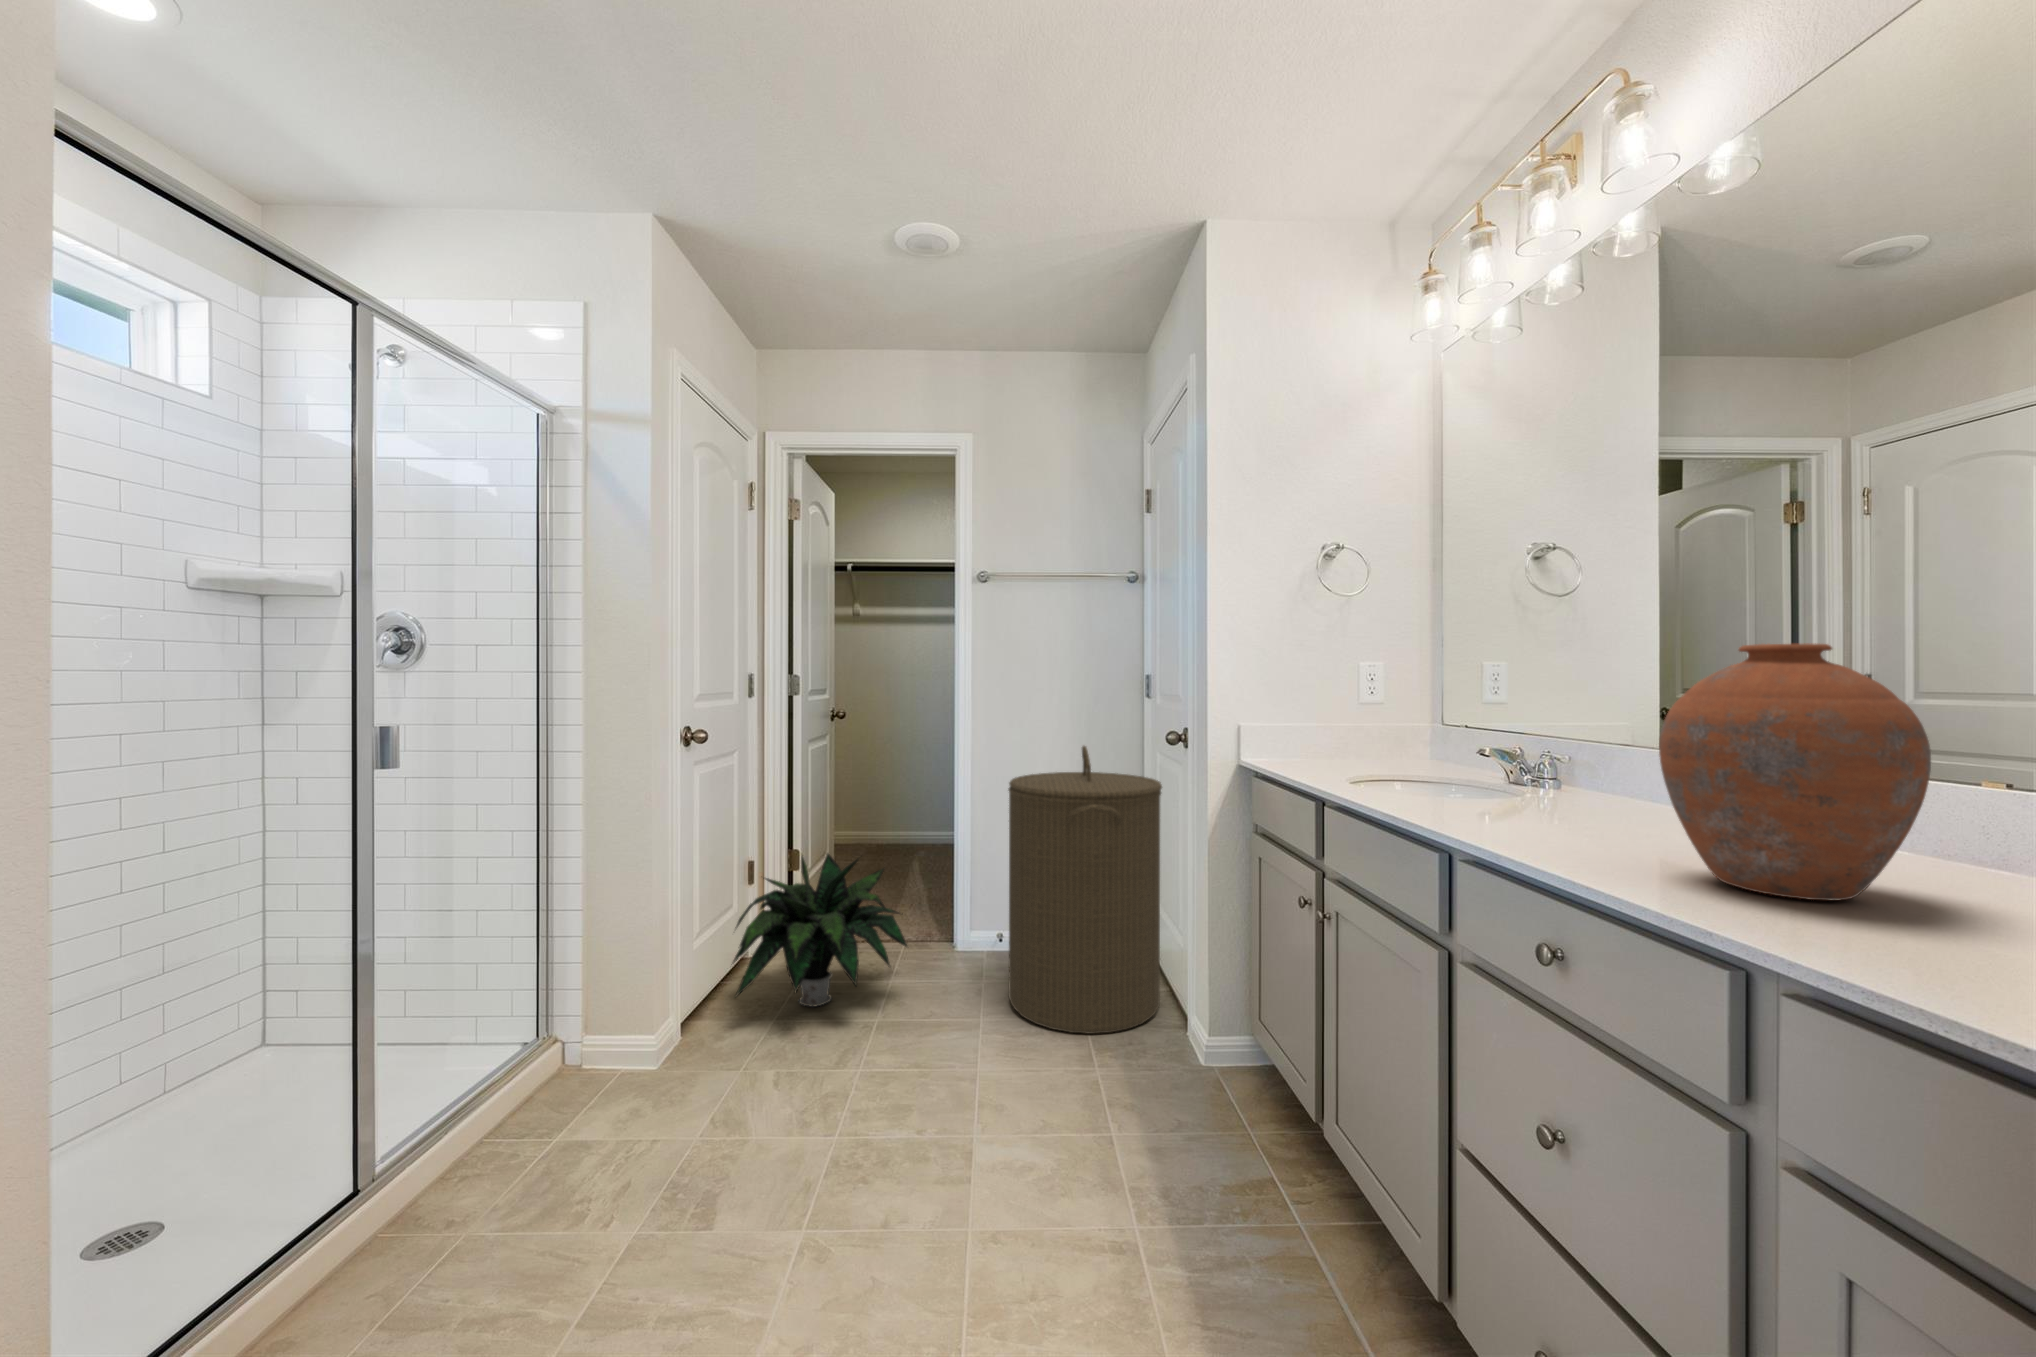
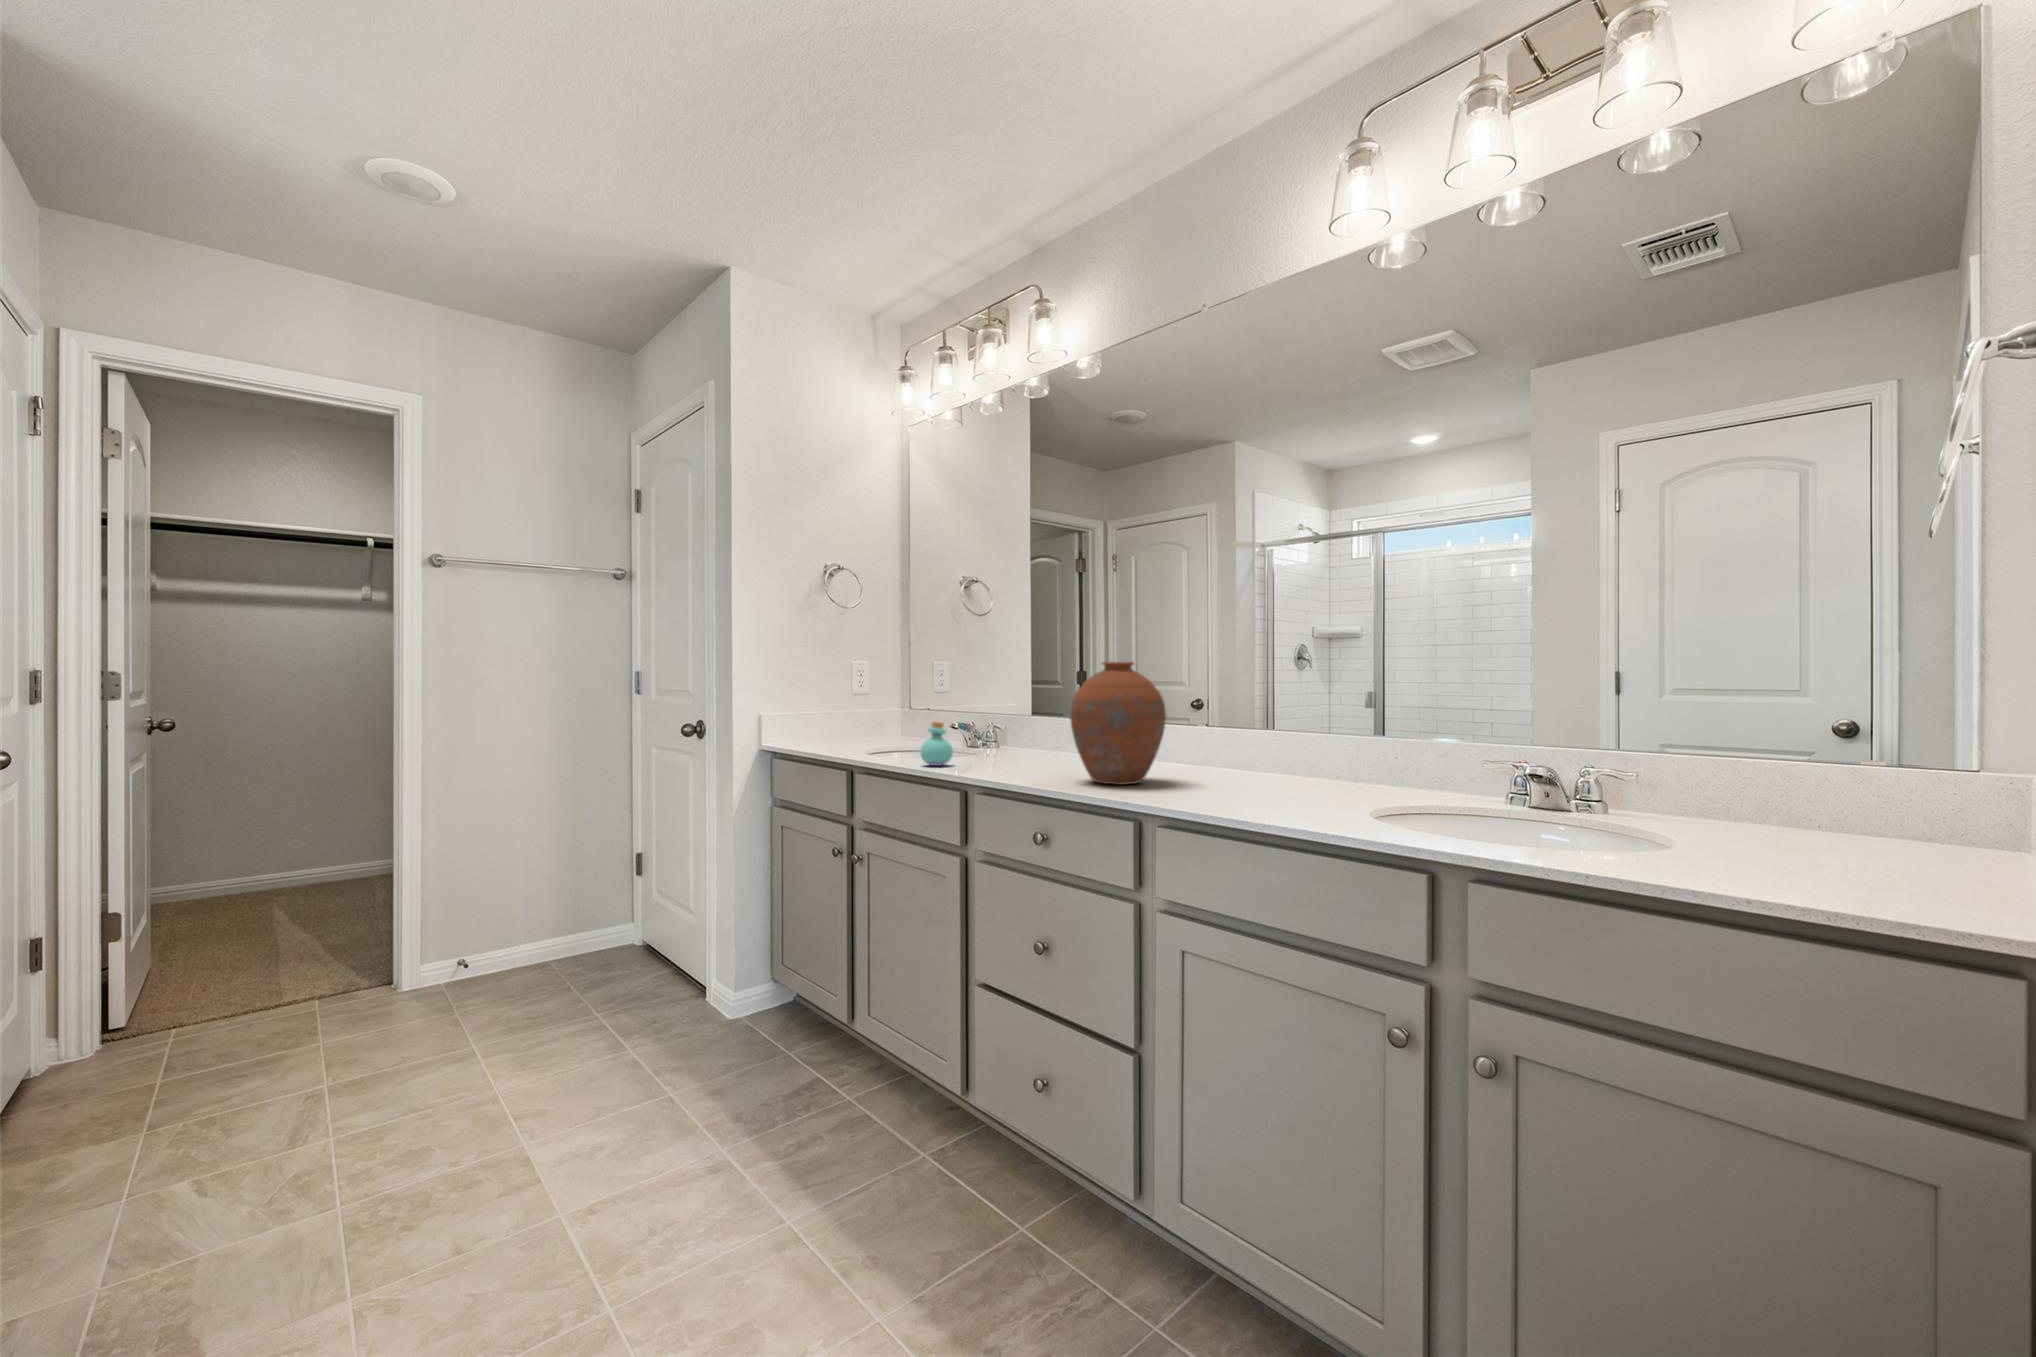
perfume bottle: none [1405,744,1458,809] -> present [920,722,953,766]
laundry hamper: present [1008,746,1162,1034] -> none [502,742,676,1031]
potted plant: present [733,854,907,1007] -> none [49,894,371,1113]

